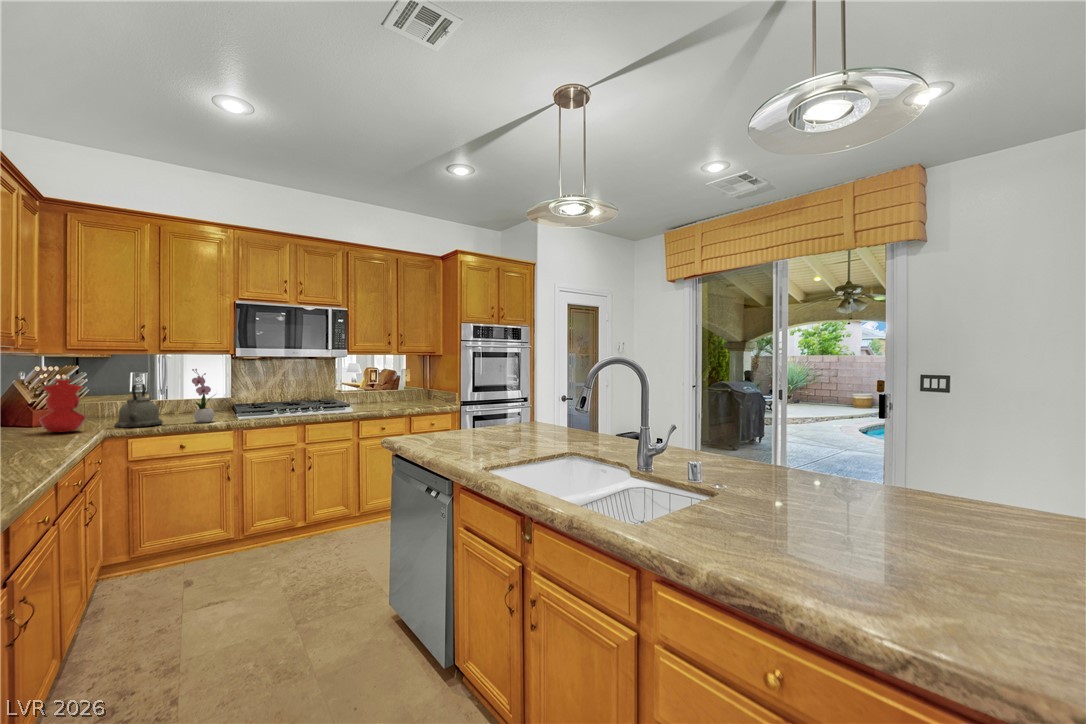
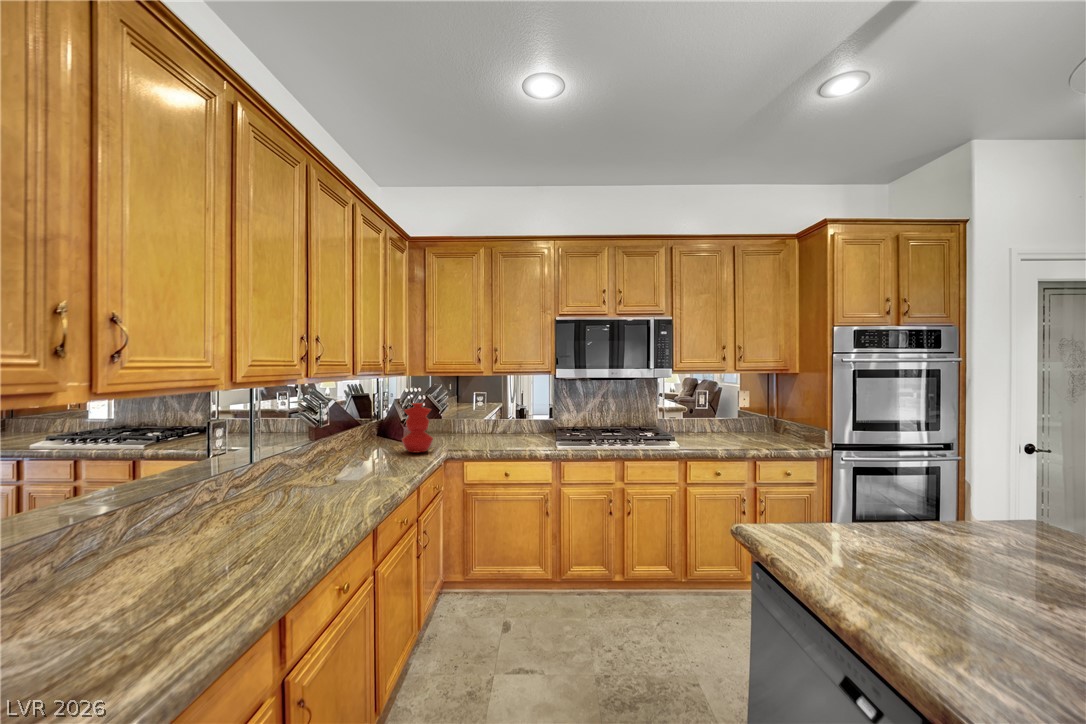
flower arrangement: present [192,369,215,423] -> none [516,392,538,450]
kettle: present [114,384,163,428] -> none [456,406,492,451]

